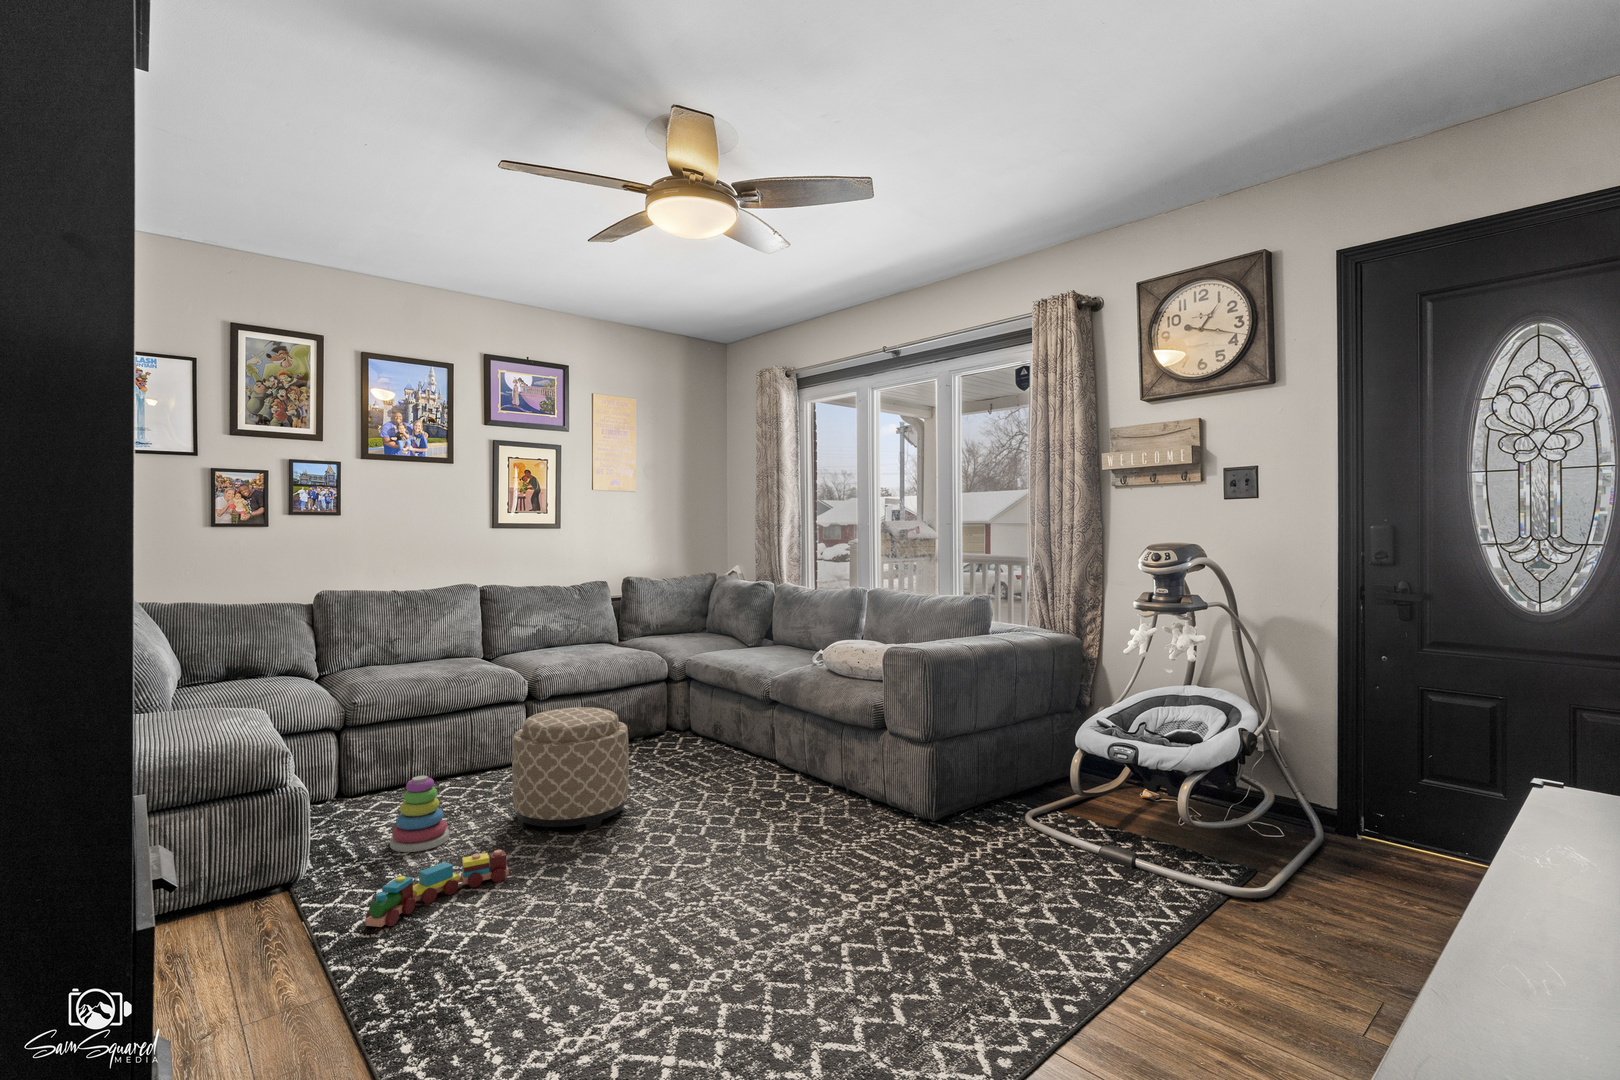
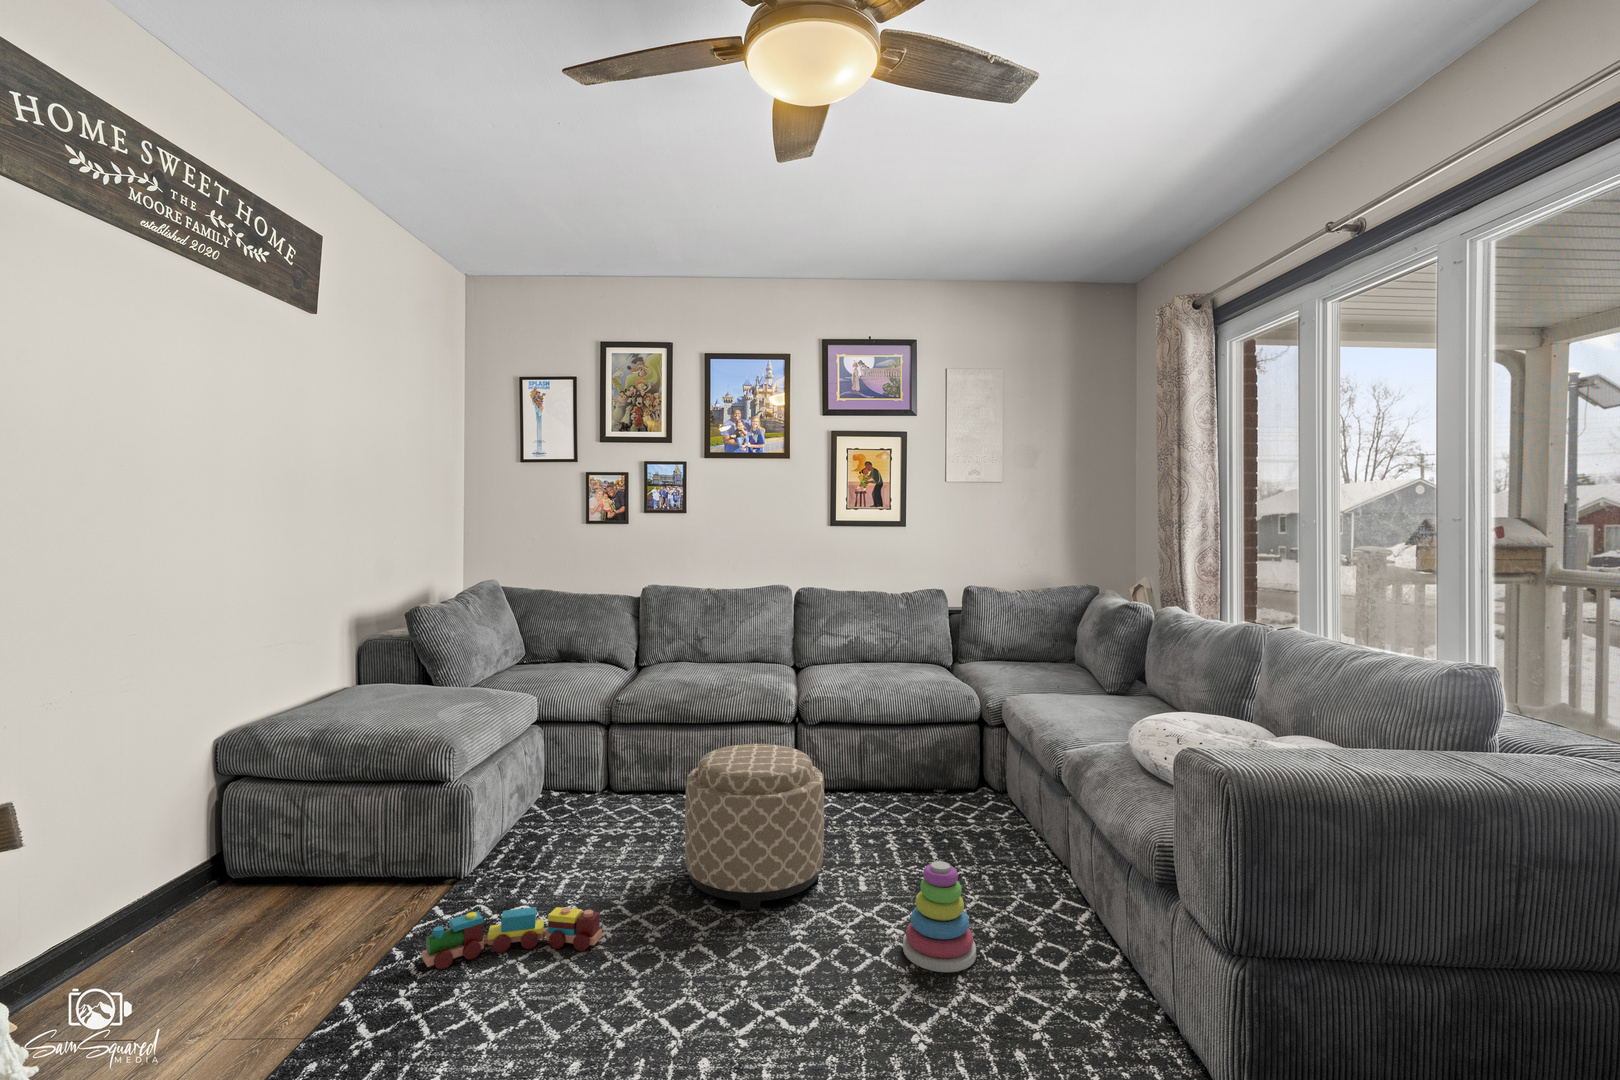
stacking toy: present [390,776,449,852] -> present [903,861,976,972]

